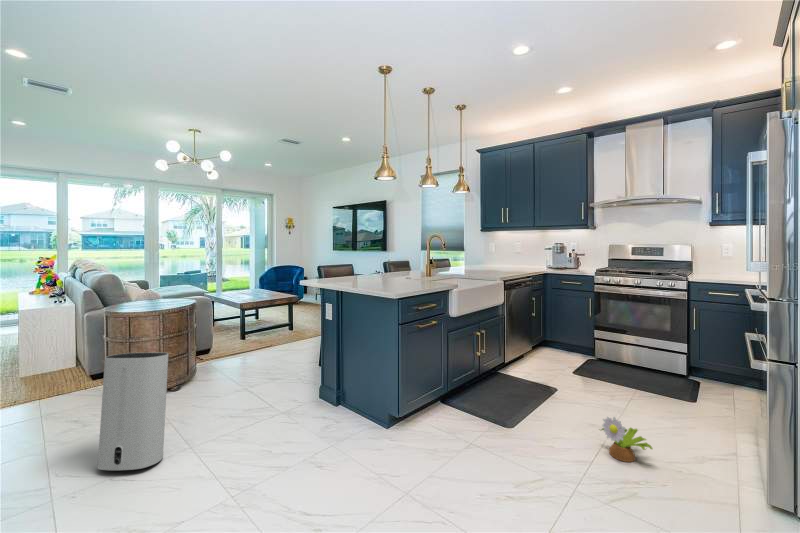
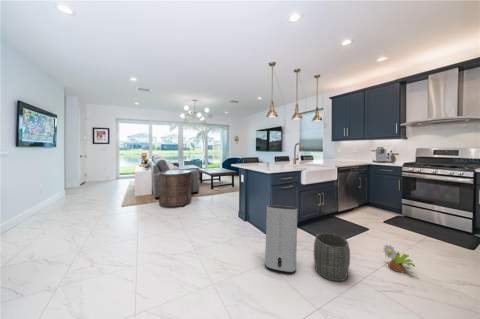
air purifier: present [98,352,168,470] -> present [265,205,297,272]
woven basket: none [497,413,564,507] -> present [314,233,350,281]

